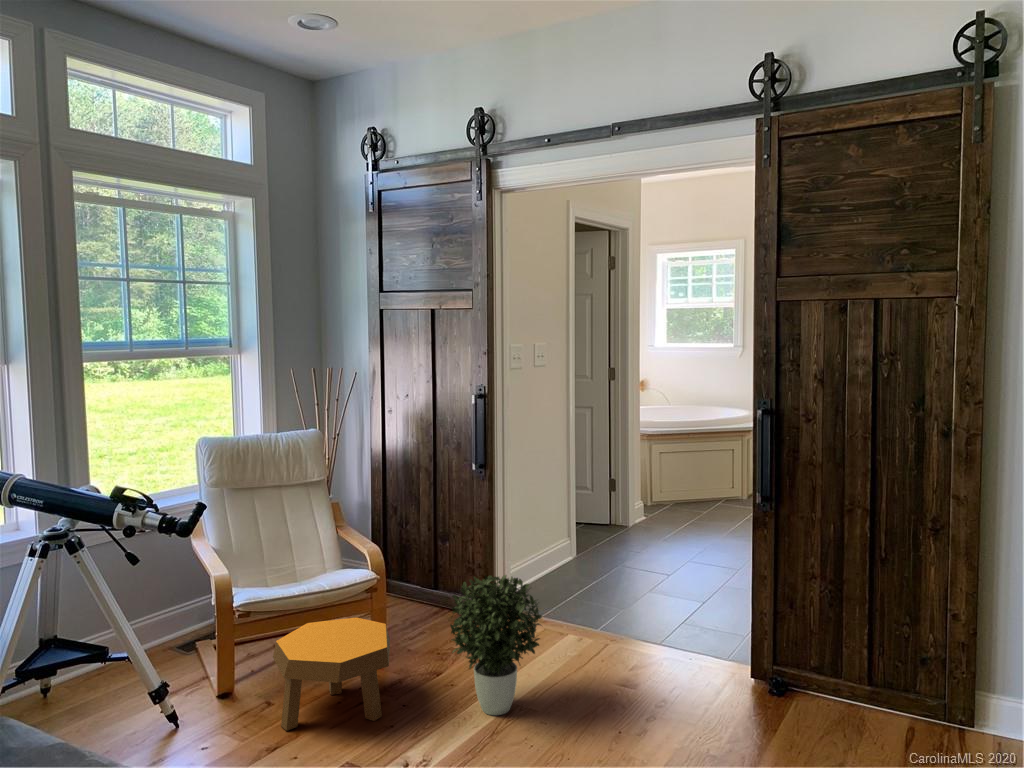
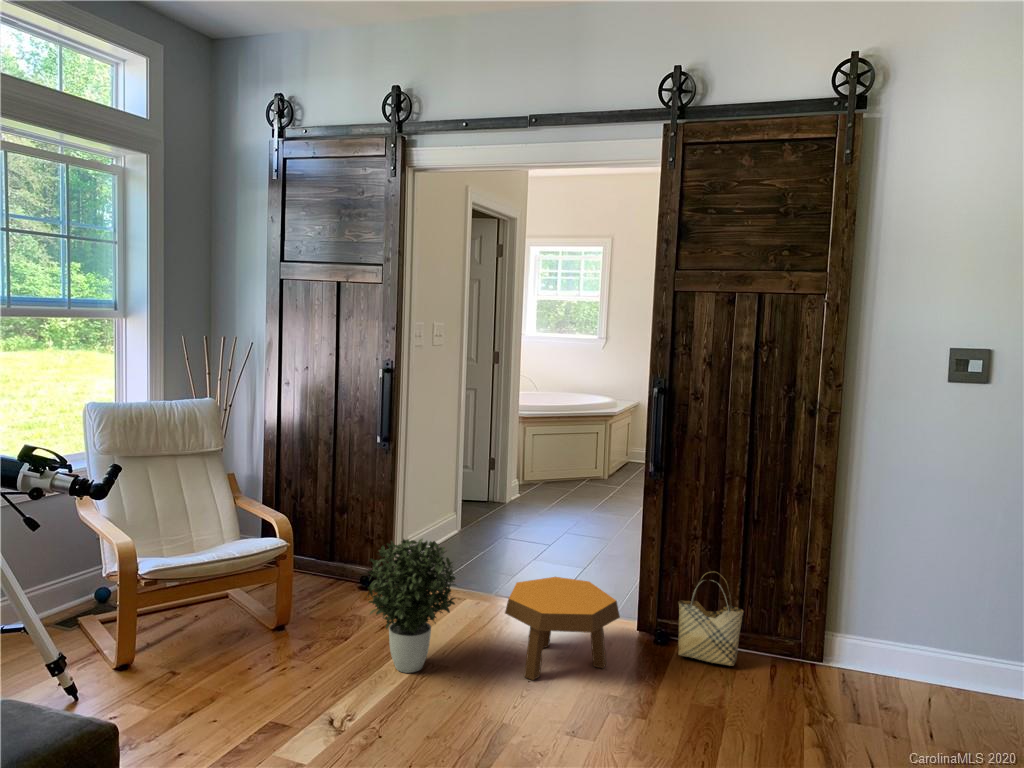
woven basket: none [793,615,870,725] -> present [678,571,743,666]
footstool: present [273,617,390,731] -> present [505,577,620,680]

